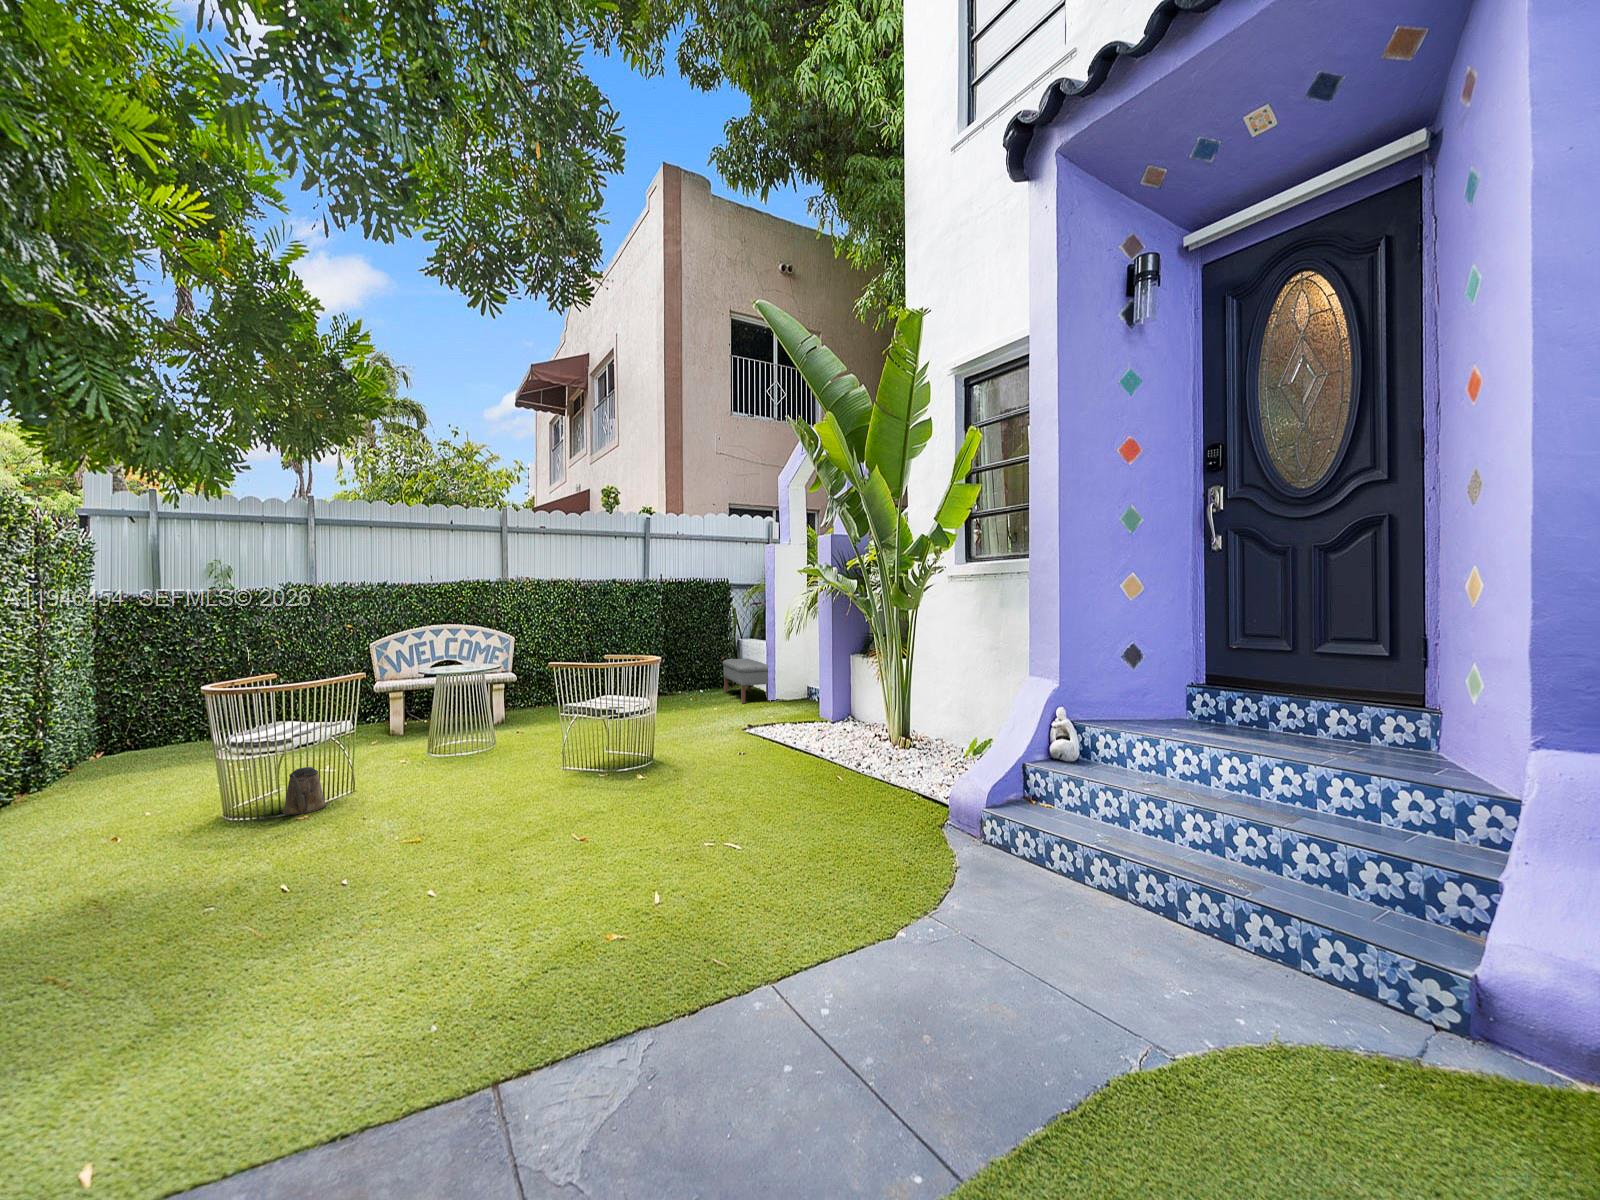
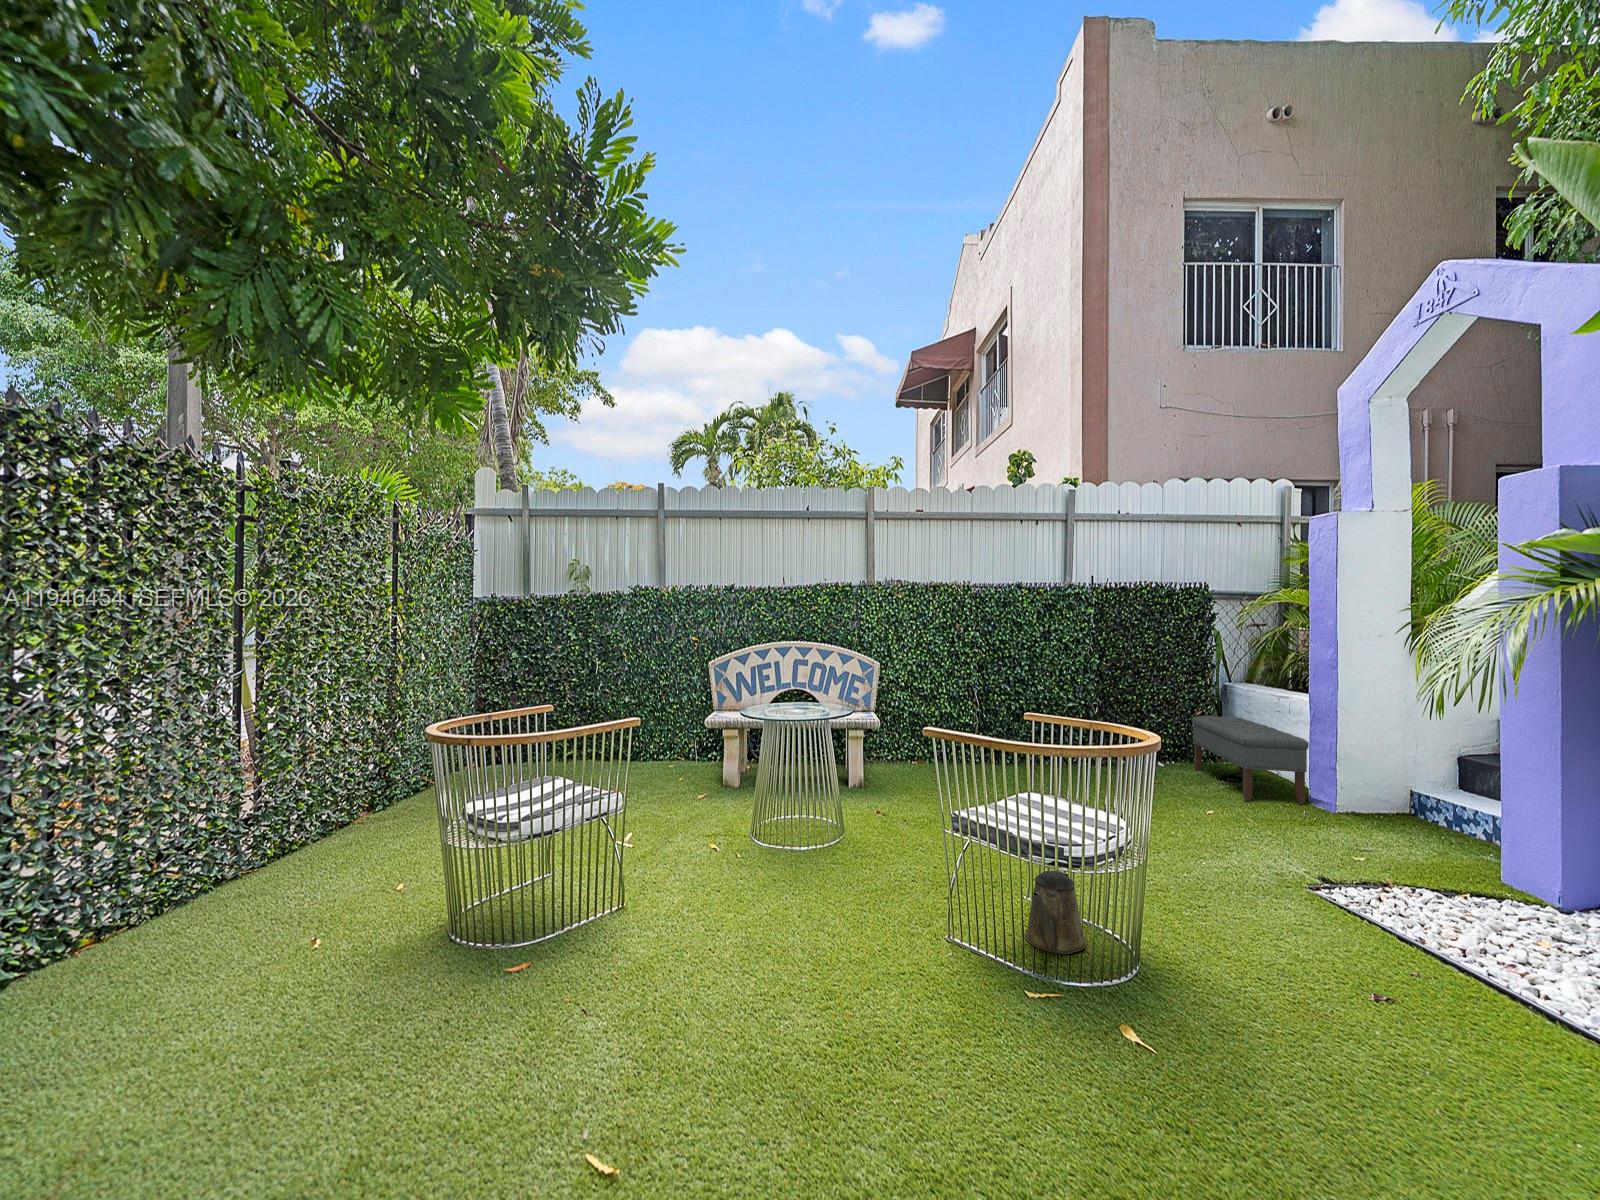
watering can: present [282,767,327,815] -> present [1025,870,1087,954]

